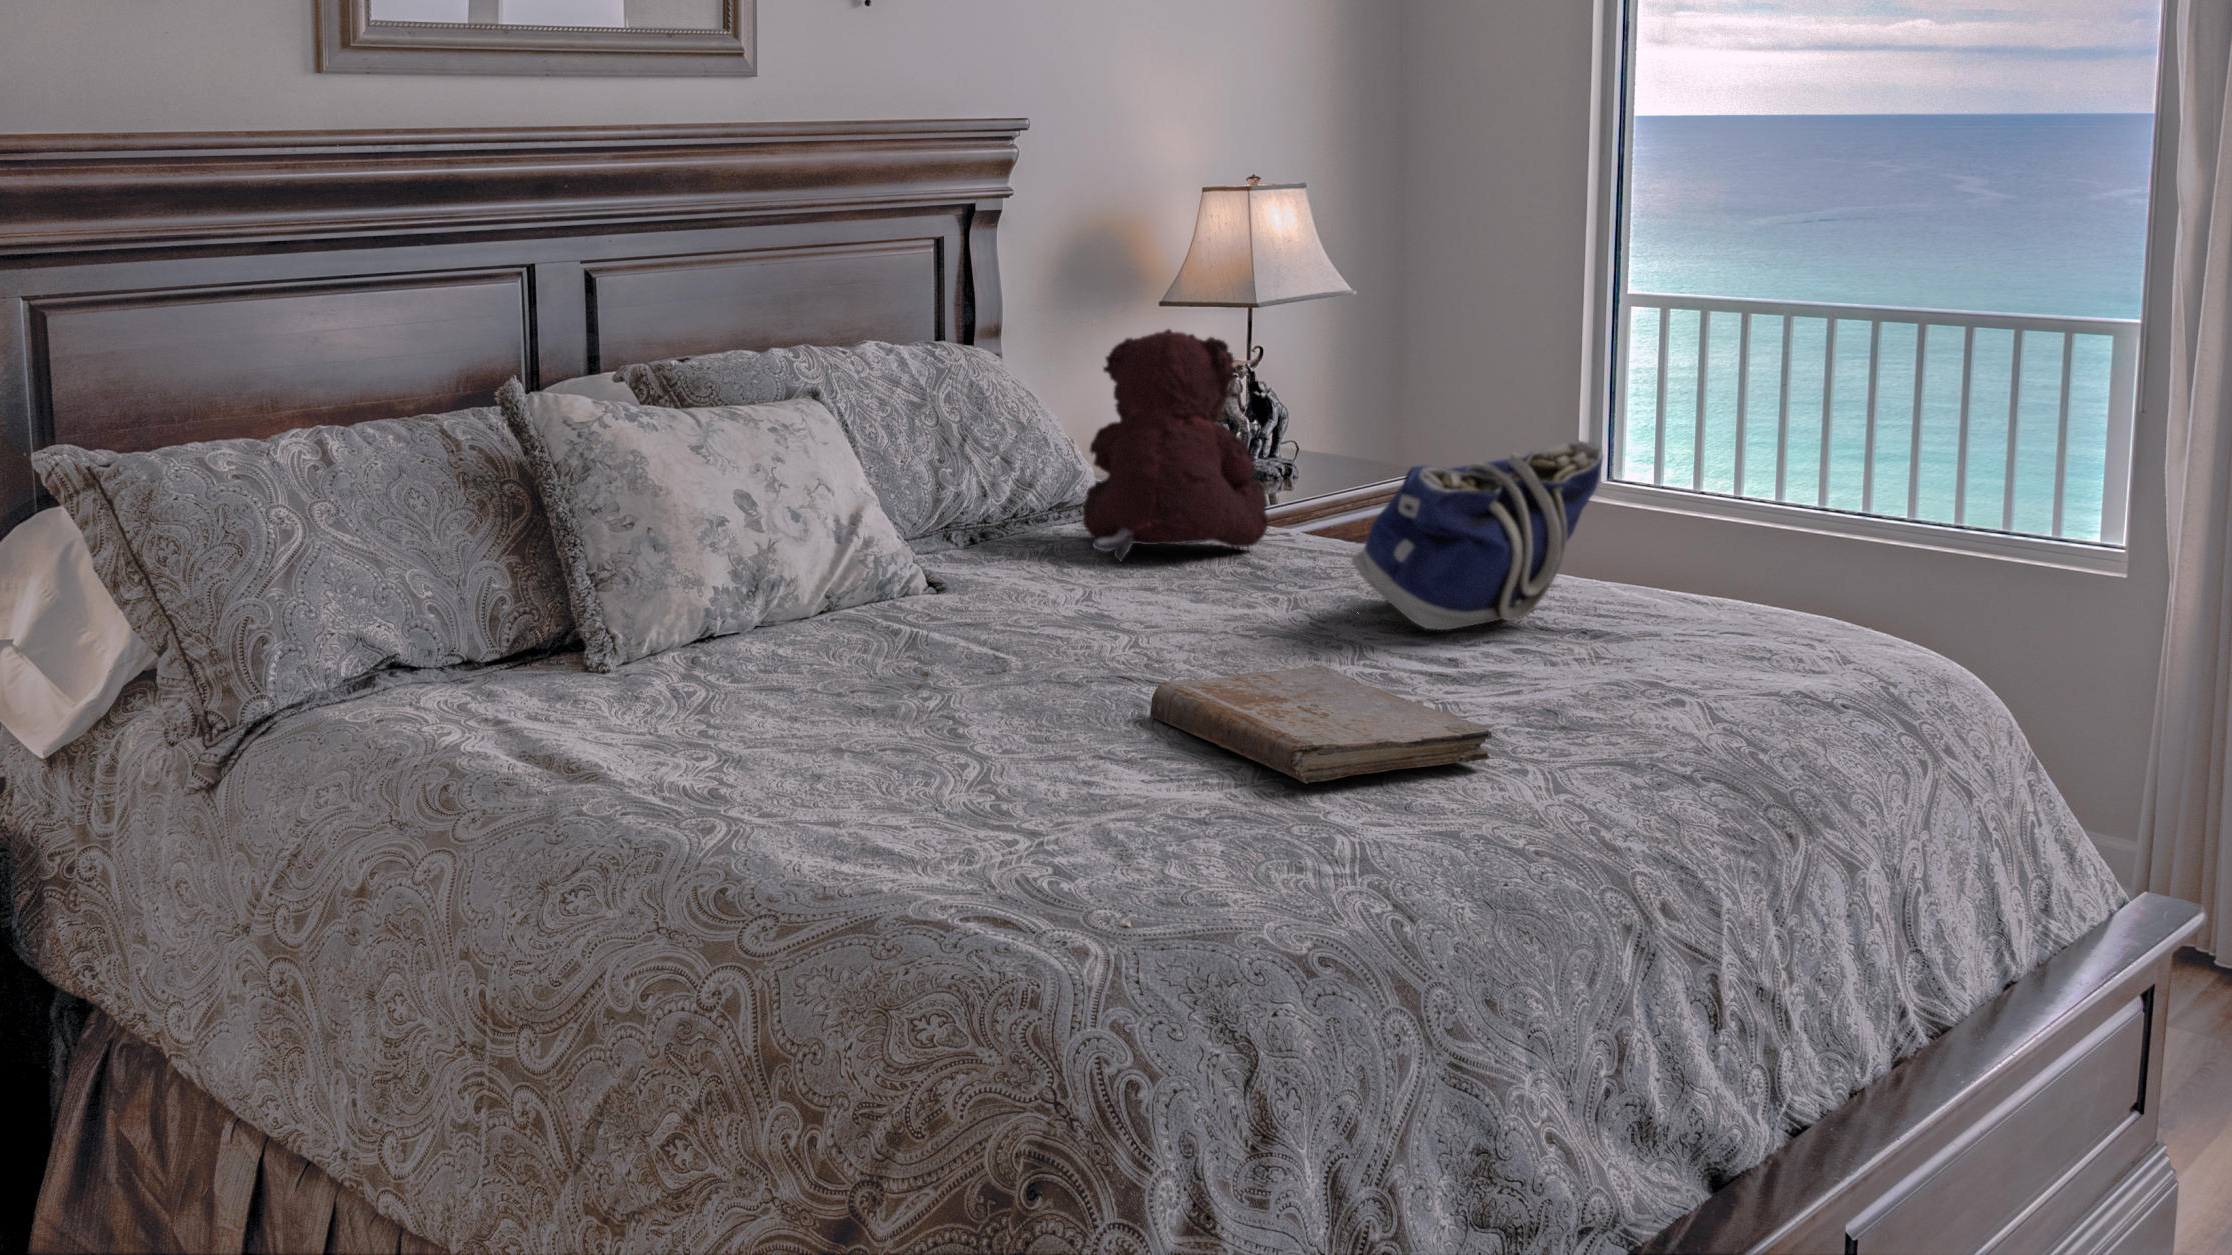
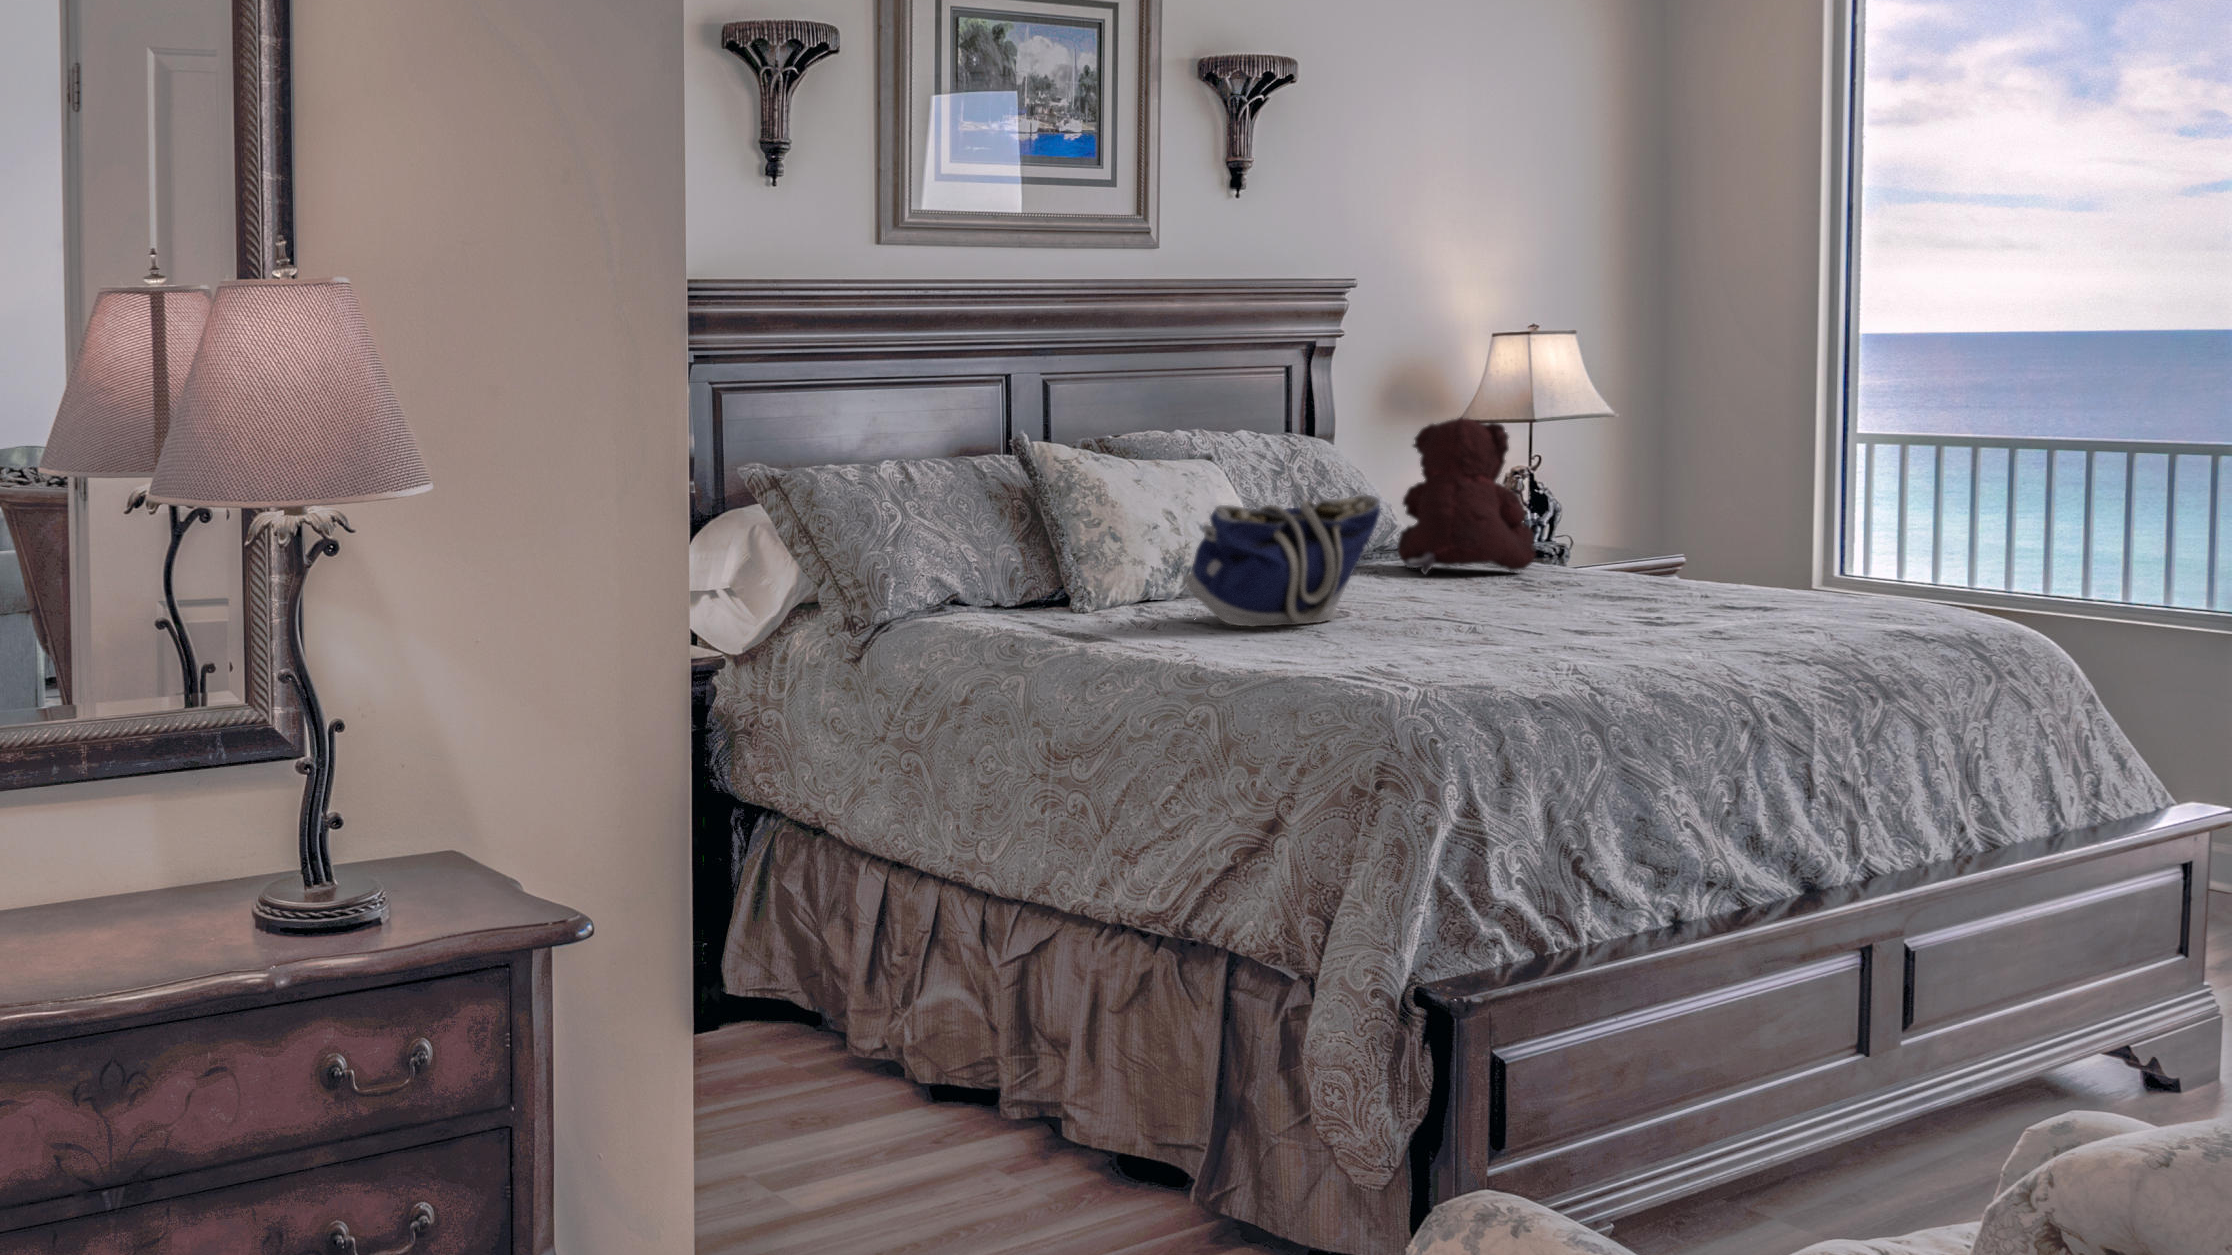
tote bag: present [1351,441,1603,630] -> present [1184,495,1380,626]
book: present [1150,665,1492,784] -> none [1445,606,1666,648]

